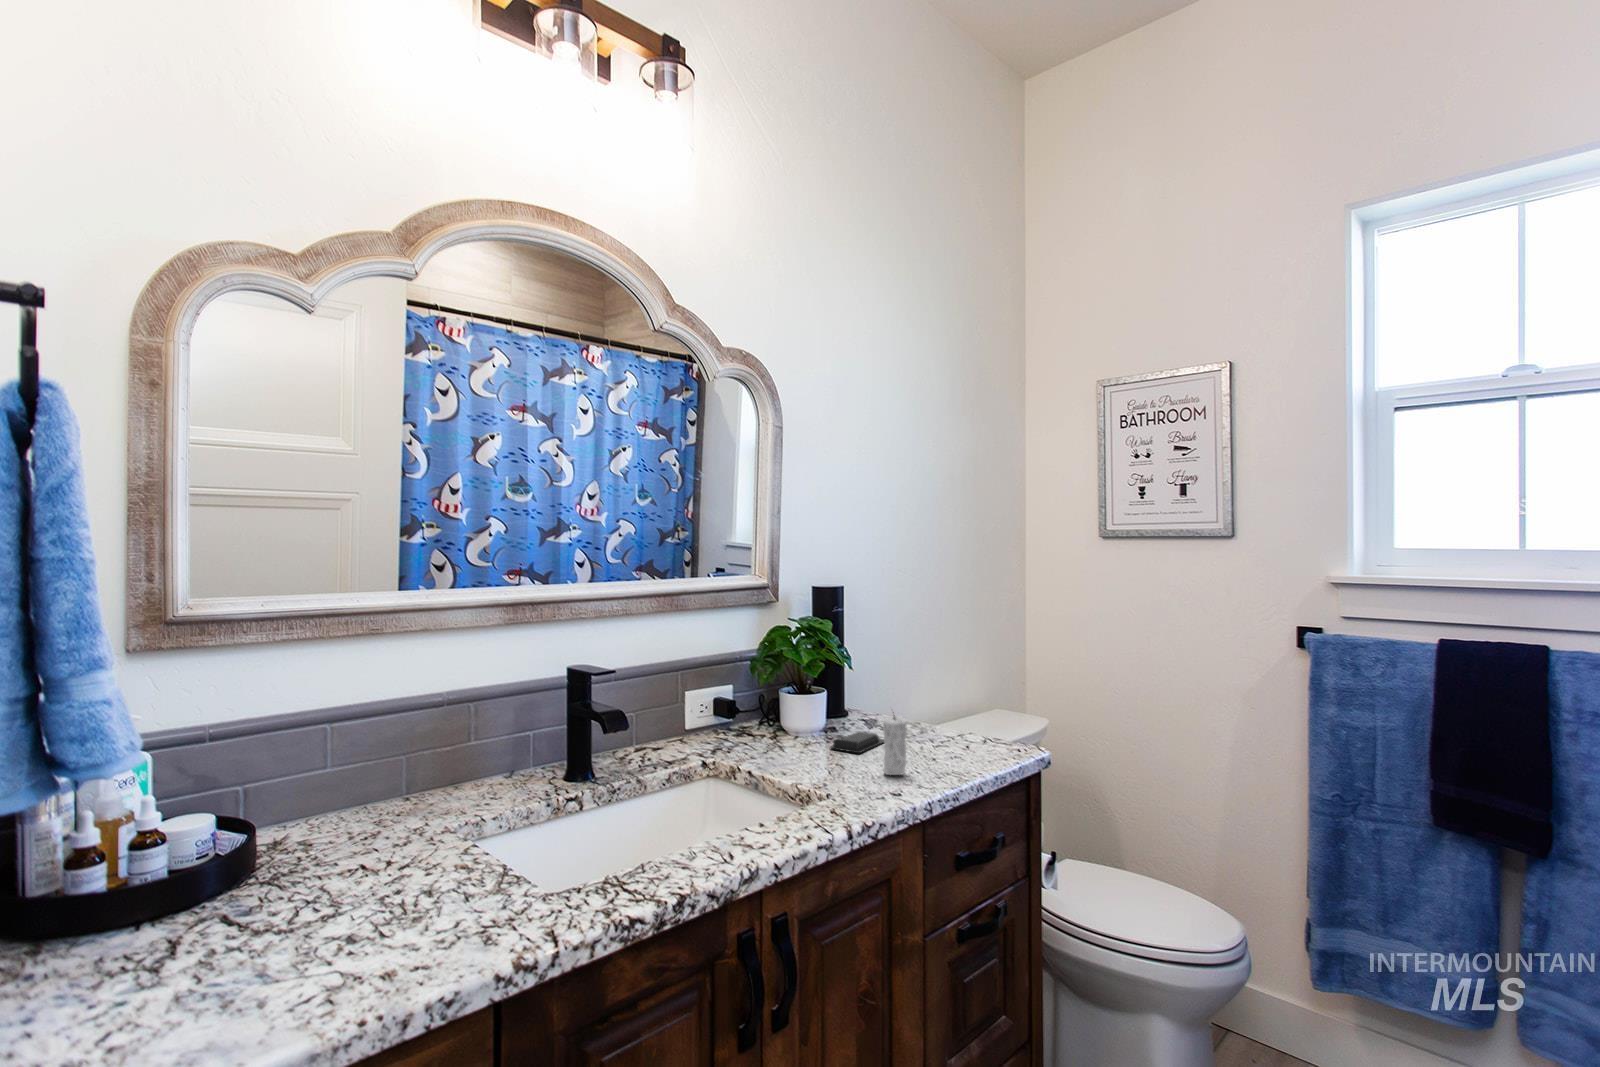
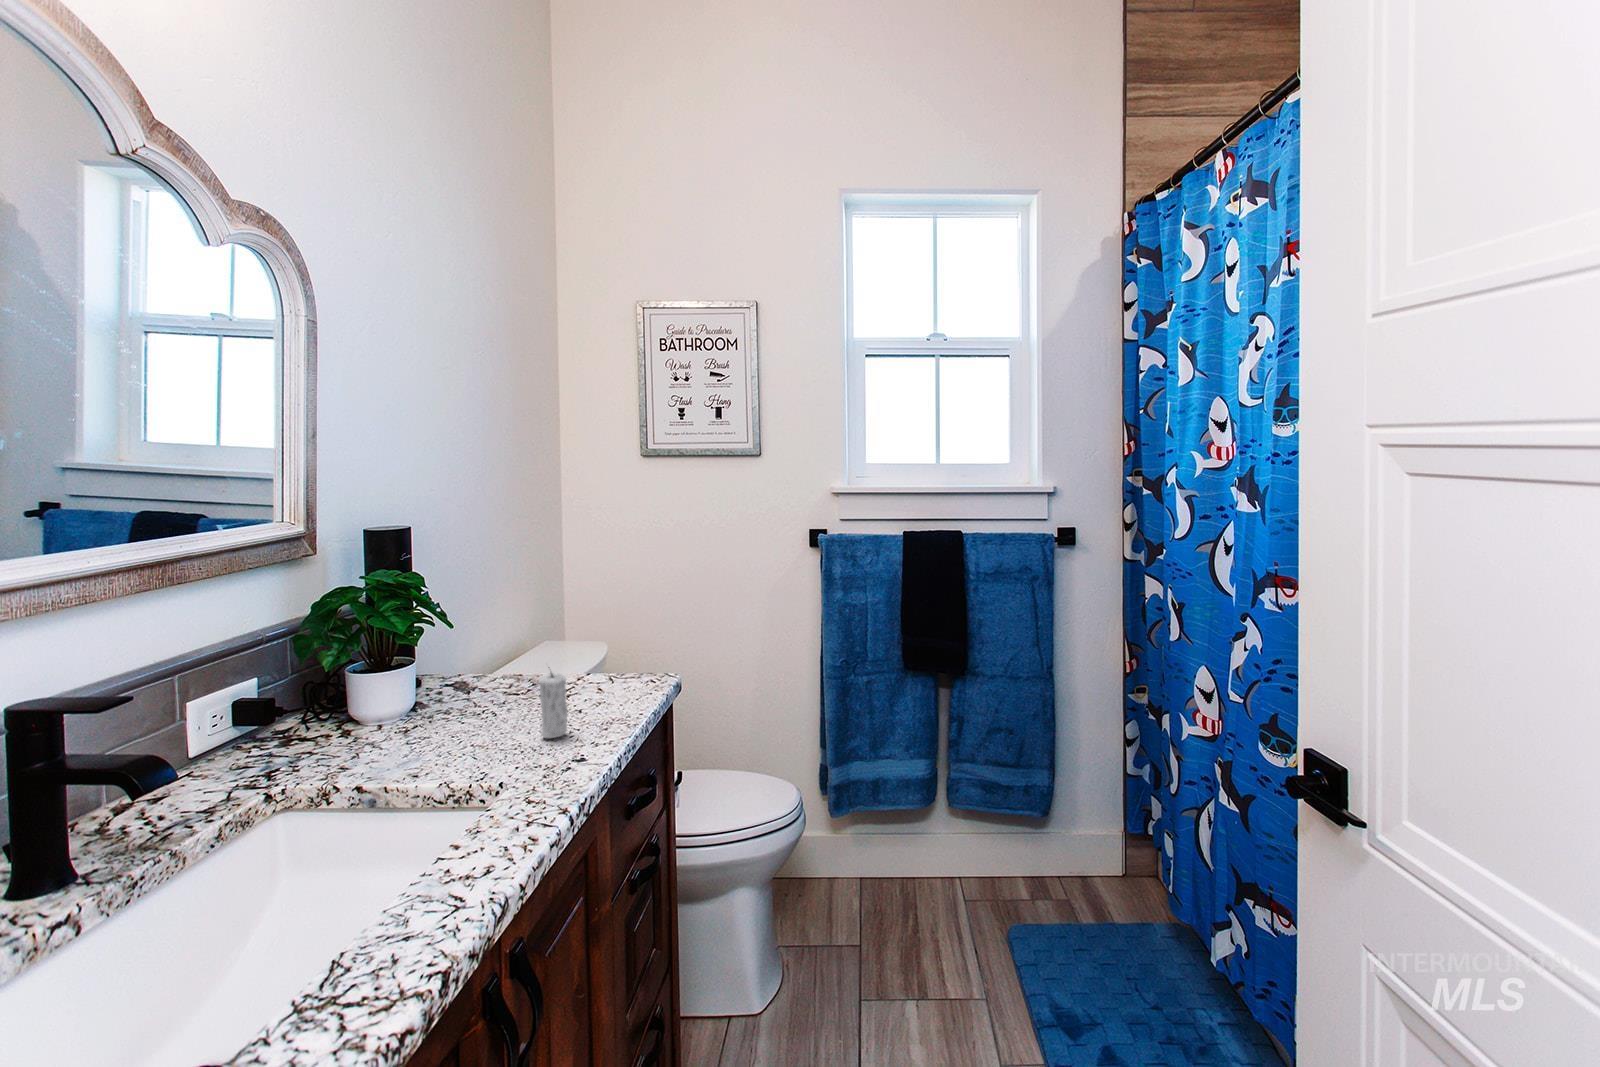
soap bar: present [830,732,884,753] -> none [451,693,510,722]

